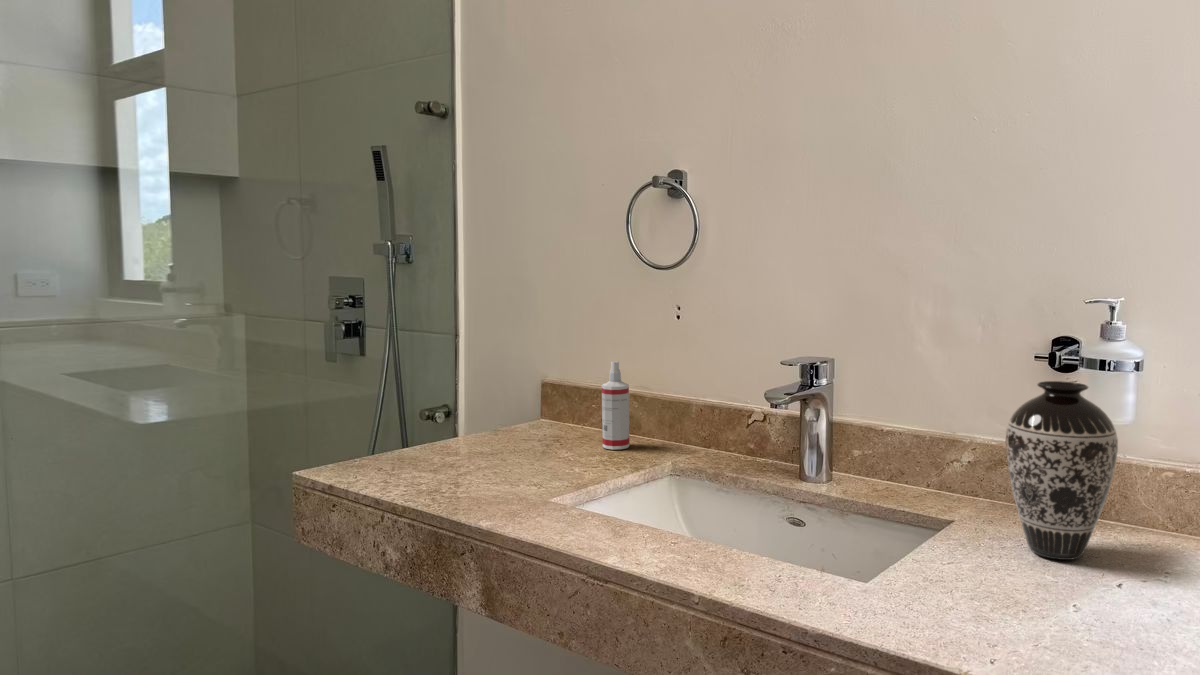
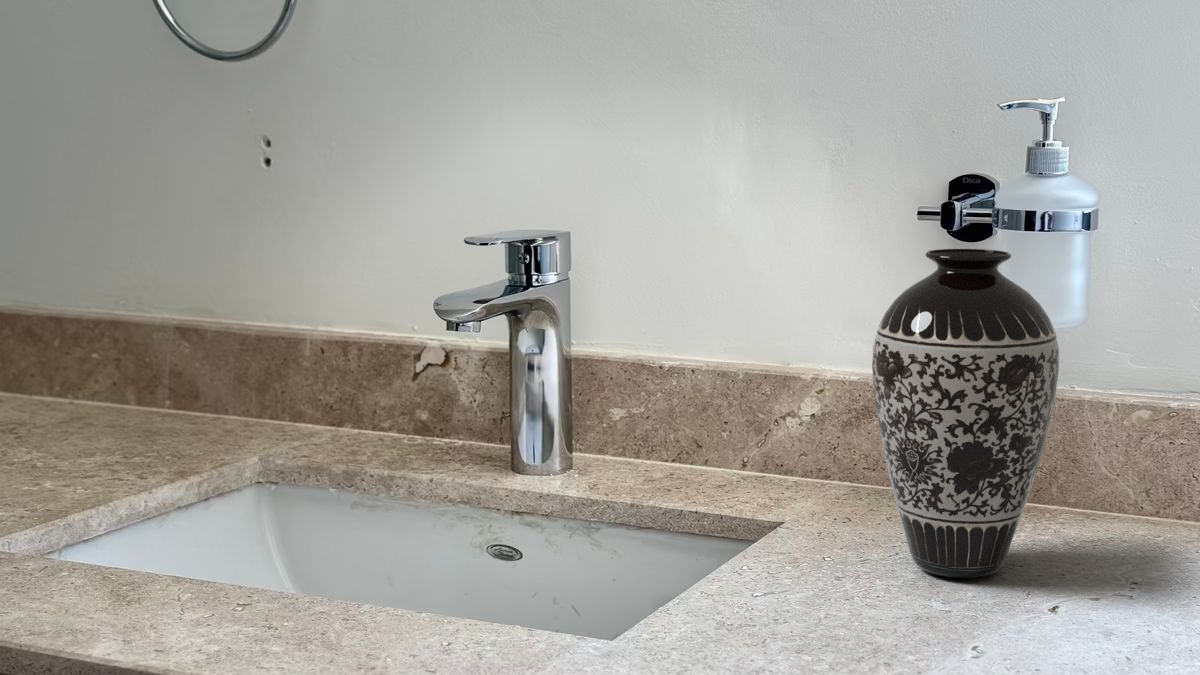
spray bottle: present [602,361,630,450] -> none [109,255,176,439]

